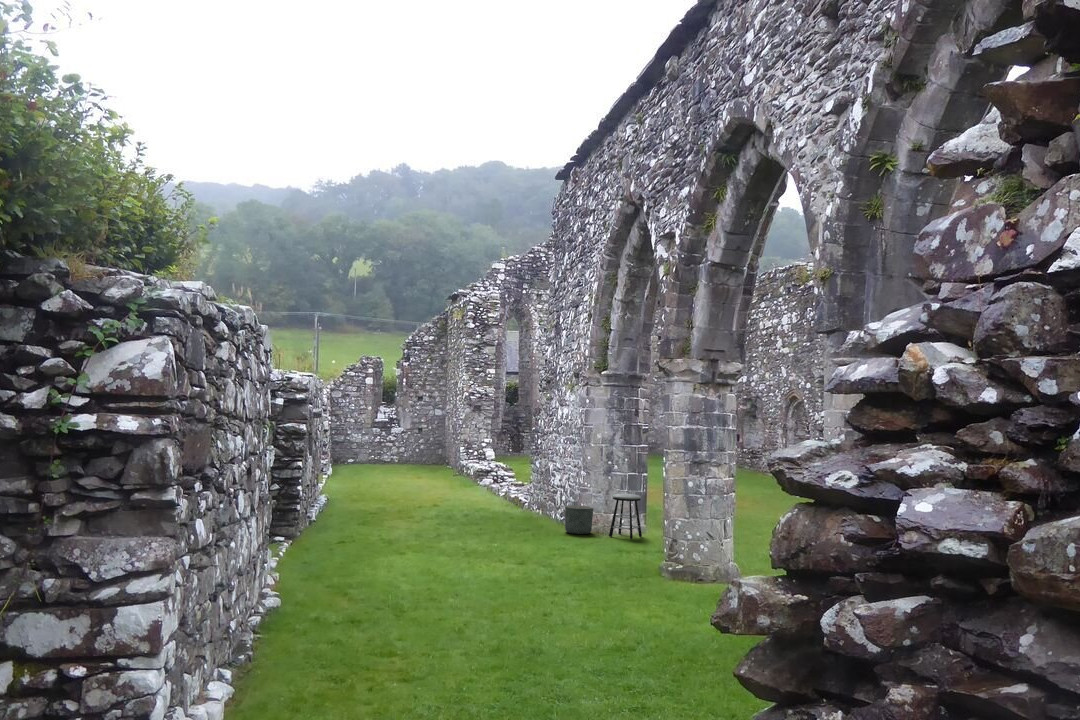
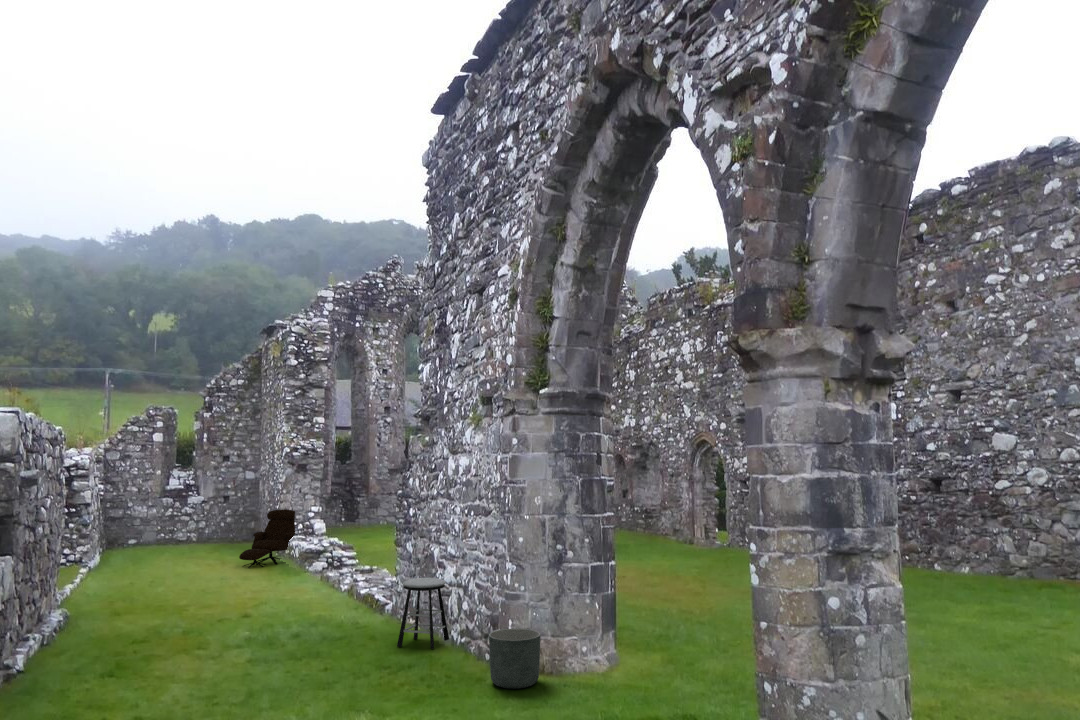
lounge chair: none [432,439,471,479] -> present [239,510,296,568]
stool: present [609,493,642,539] -> present [397,578,449,649]

